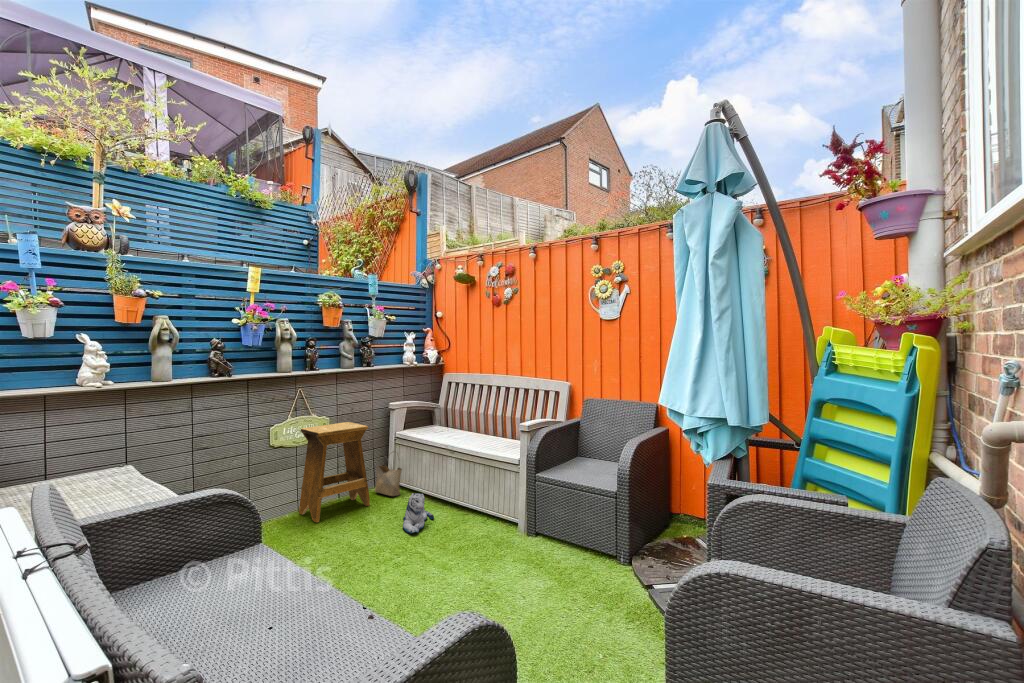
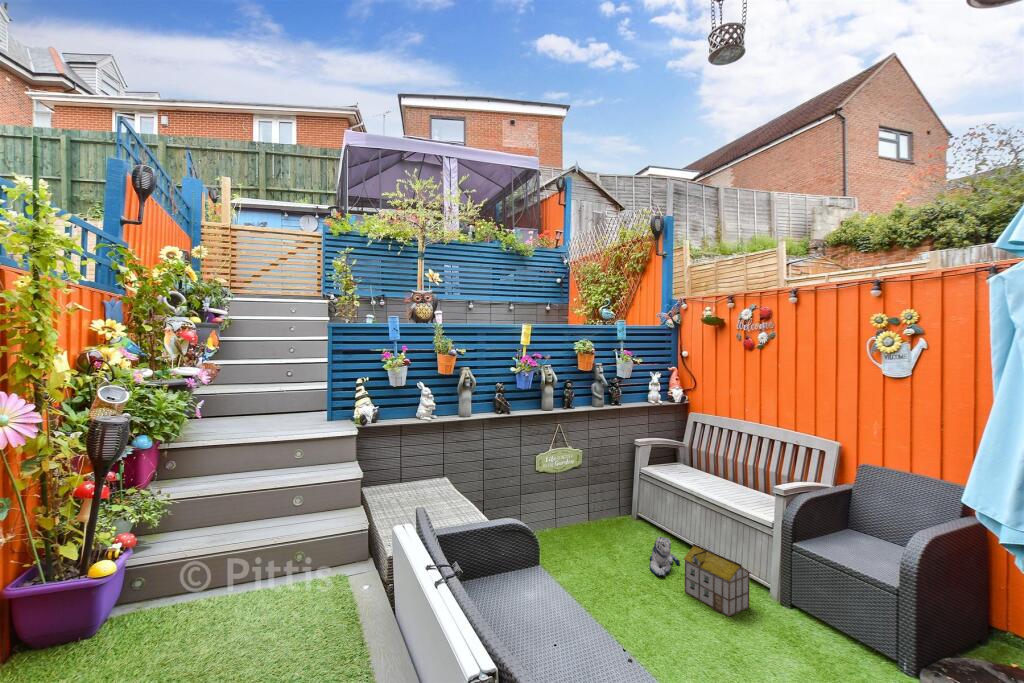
stool: present [299,422,370,522] -> none [558,457,618,545]
woven basket: present [375,466,402,496] -> none [621,488,648,531]
toy house: none [437,492,500,556] -> present [684,544,750,616]

